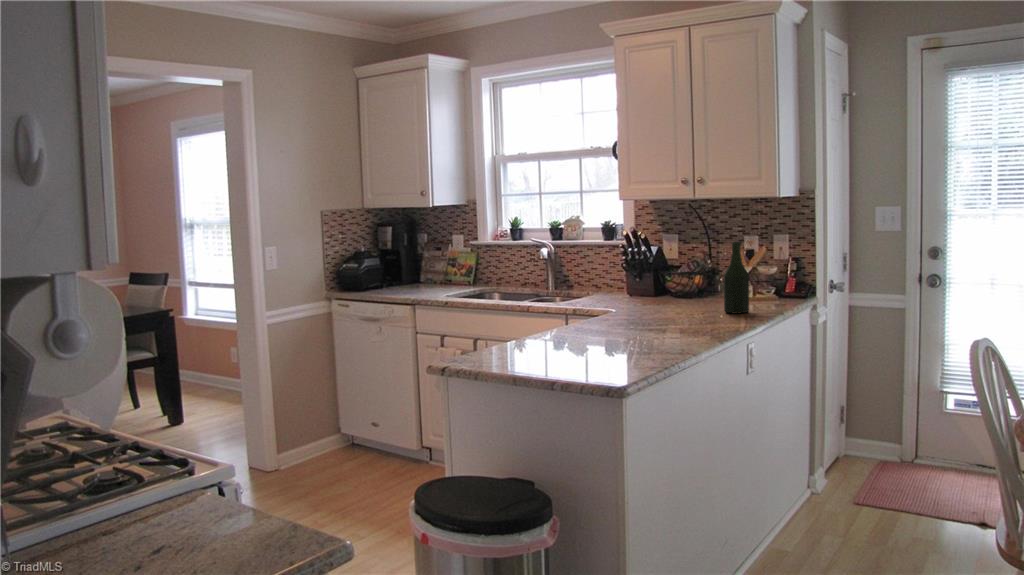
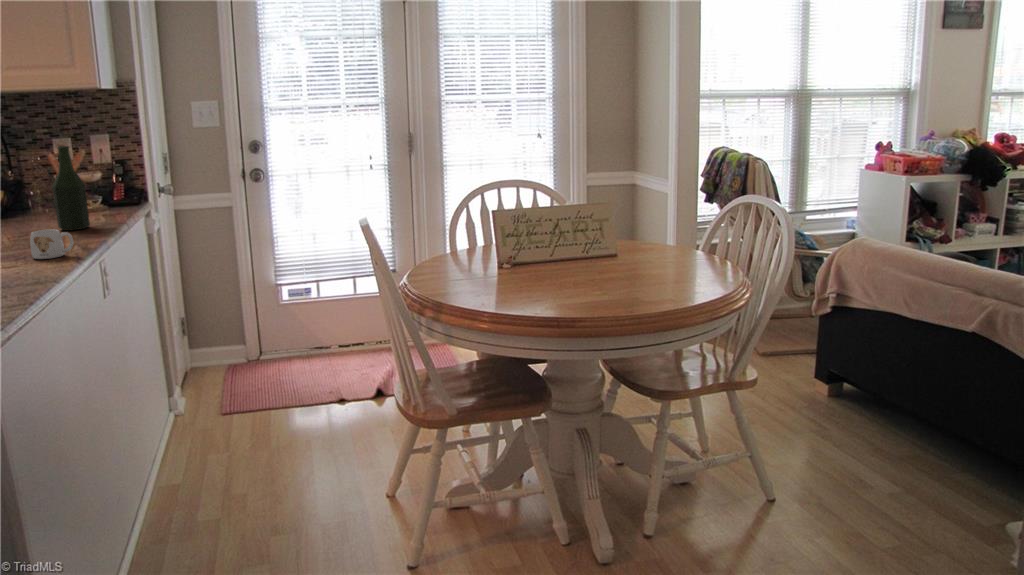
mug: none [684,310,716,334] -> present [30,229,74,259]

